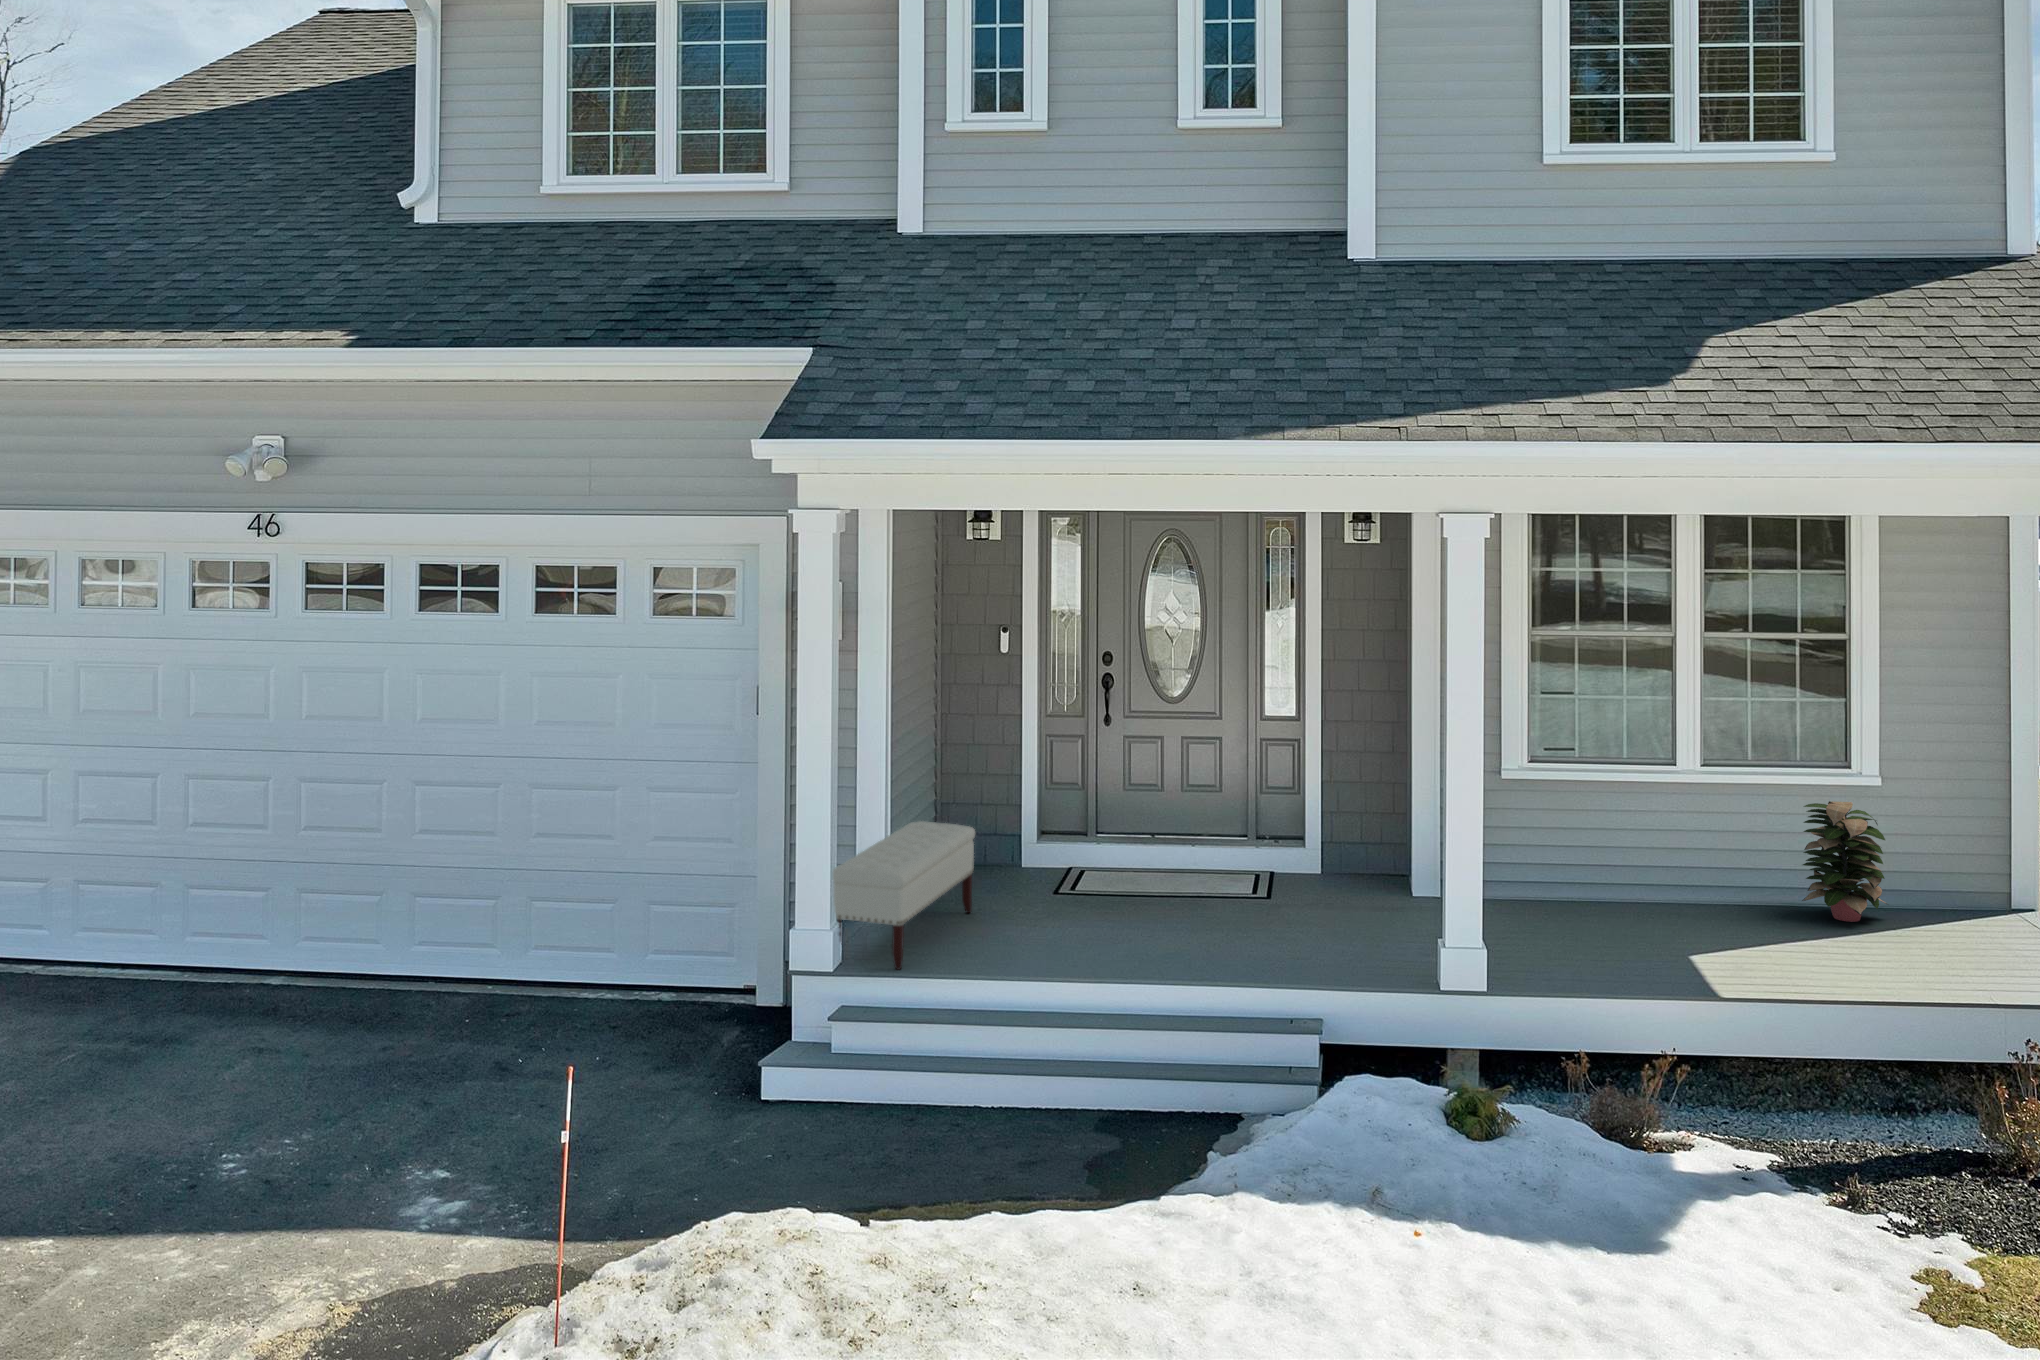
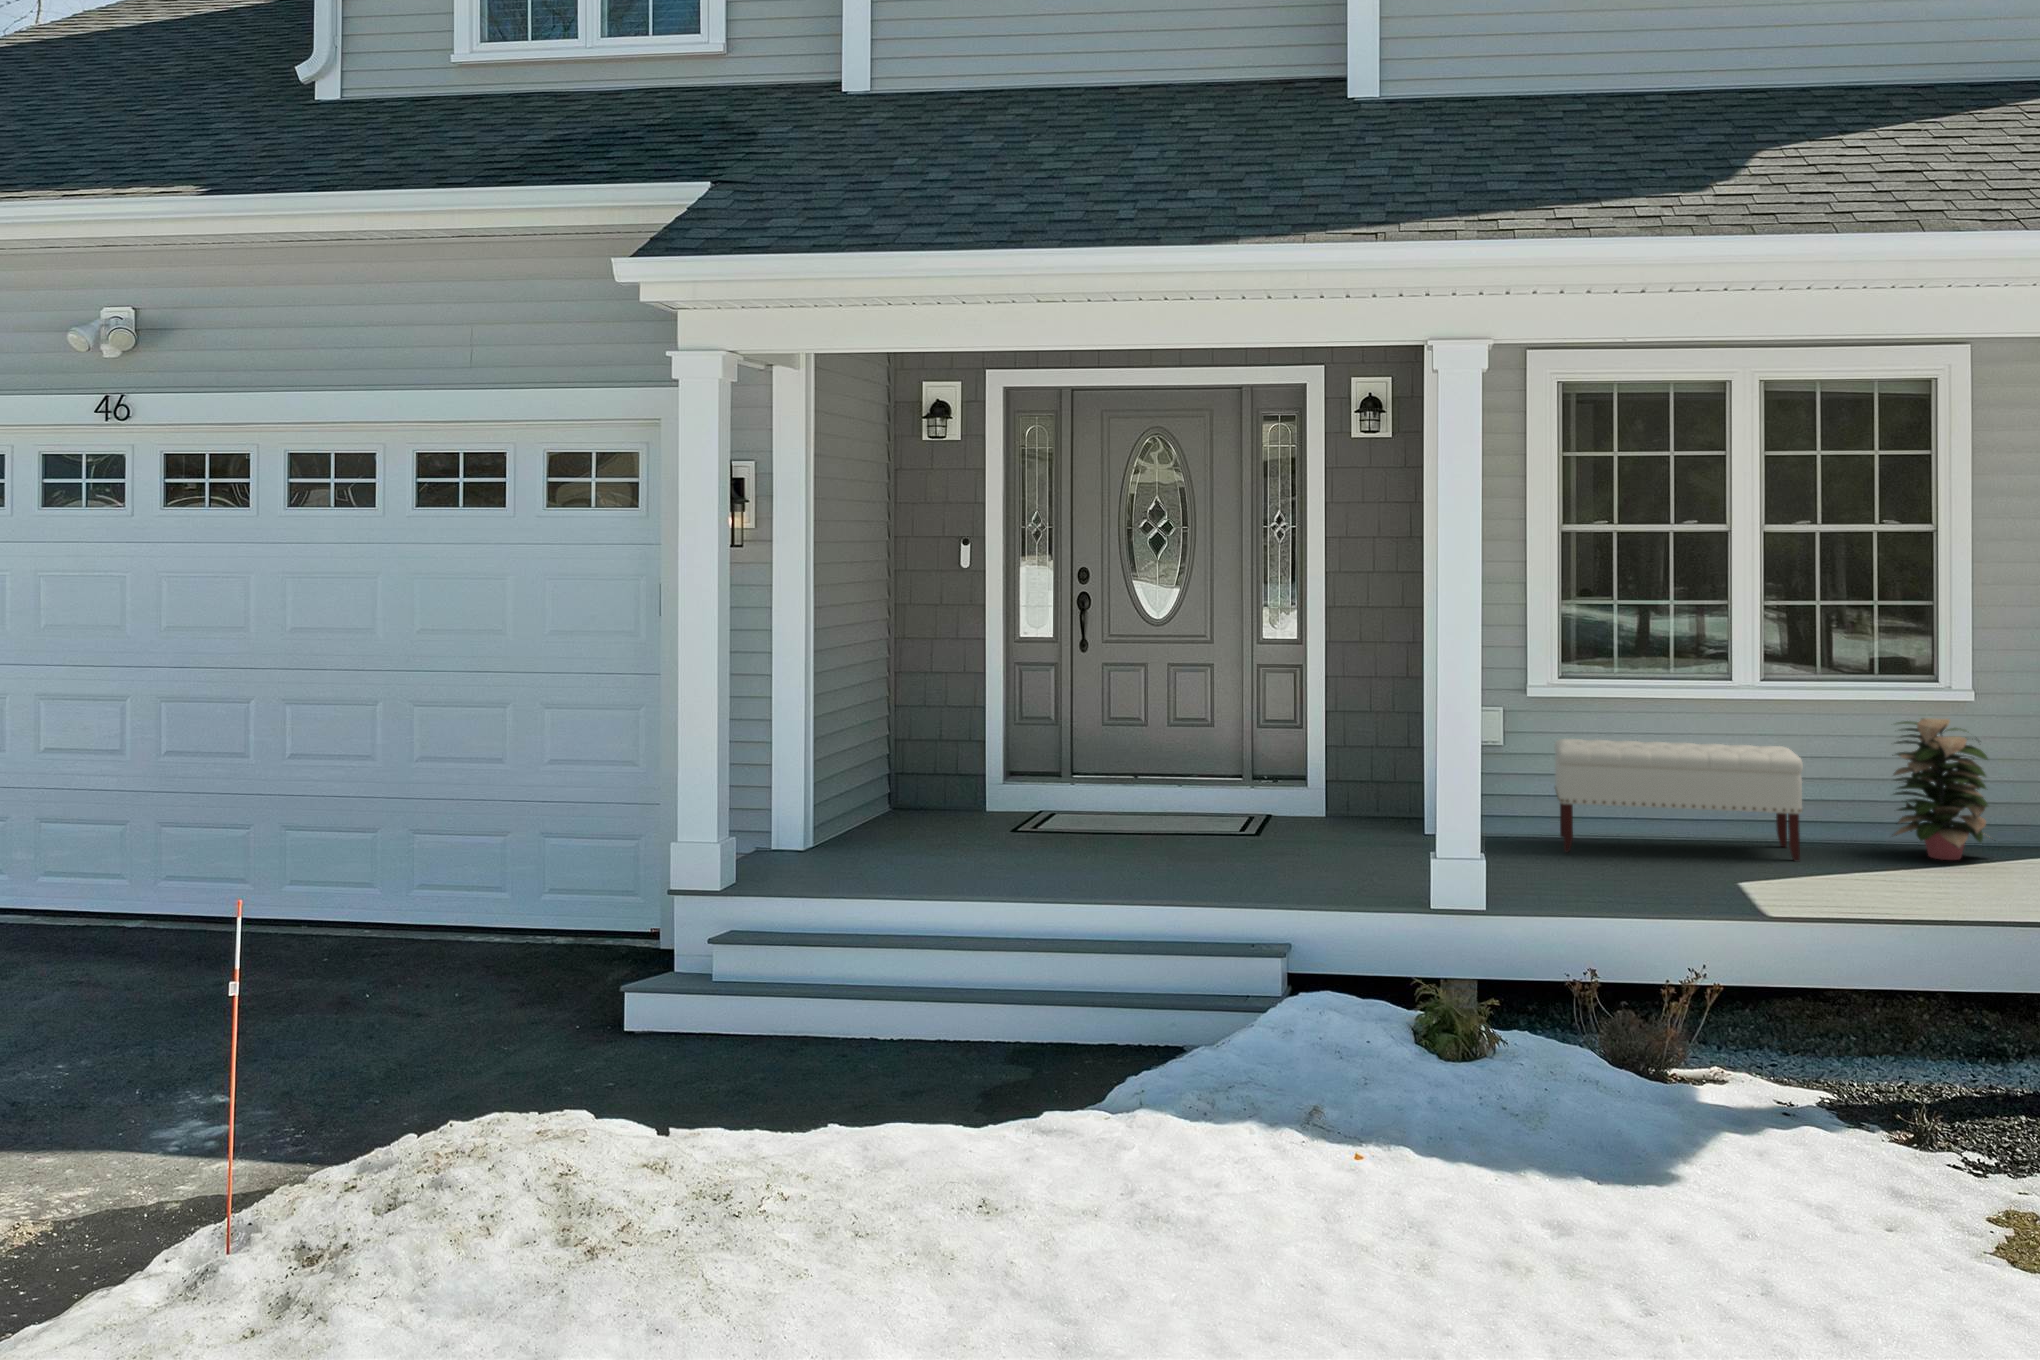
bench: present [833,821,975,970] -> present [1555,739,1803,861]

